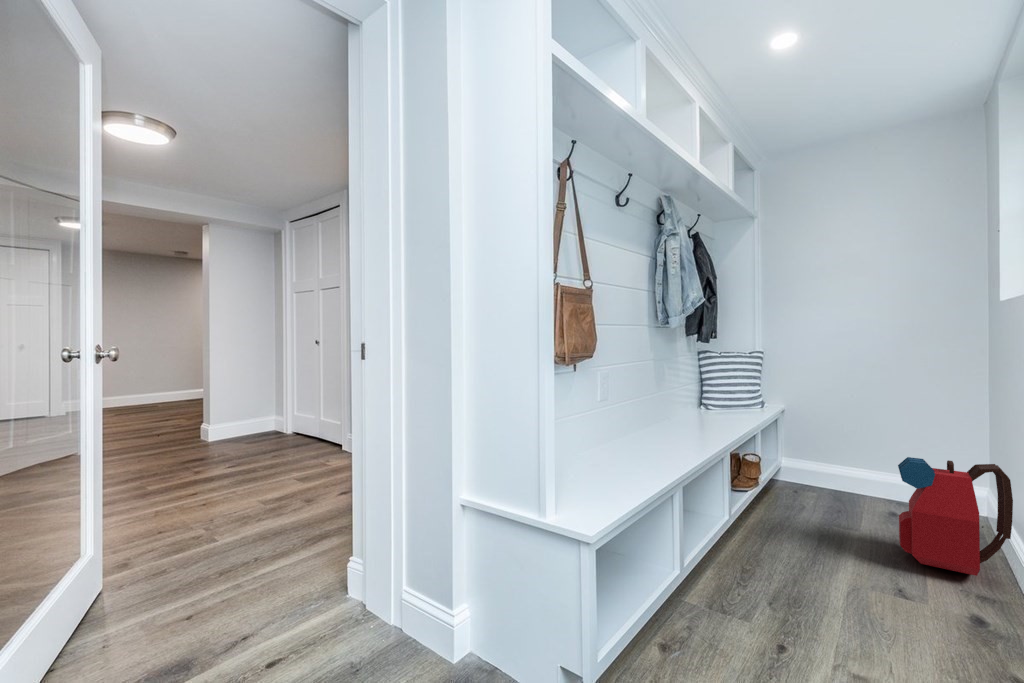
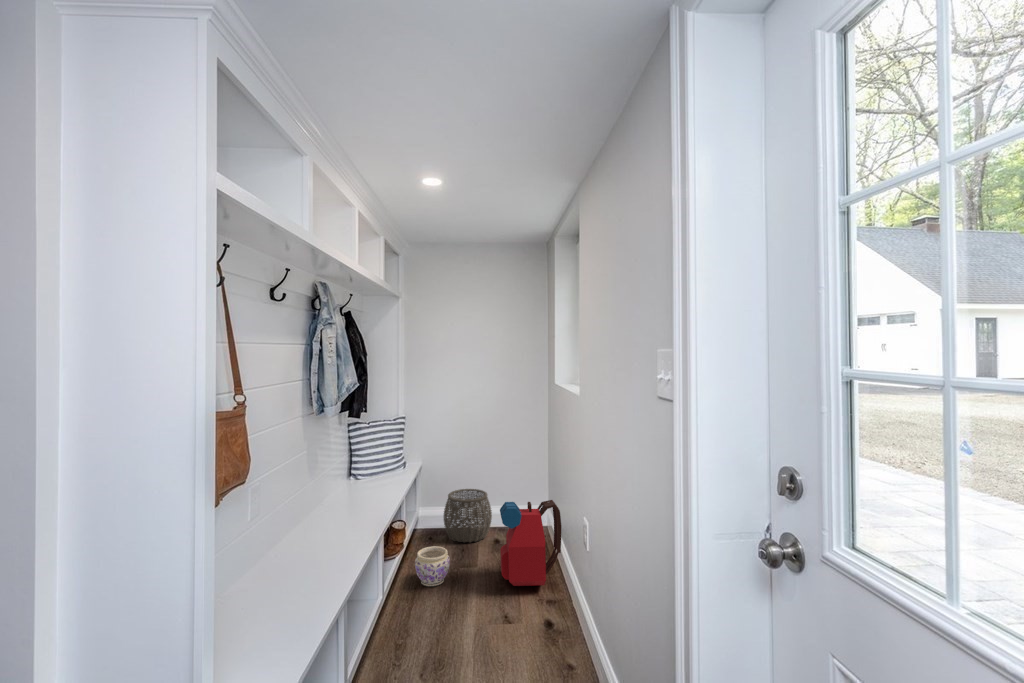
woven basket: none [814,443,887,507] -> present [444,489,492,542]
planter: none [774,493,821,537] -> present [415,546,450,587]

